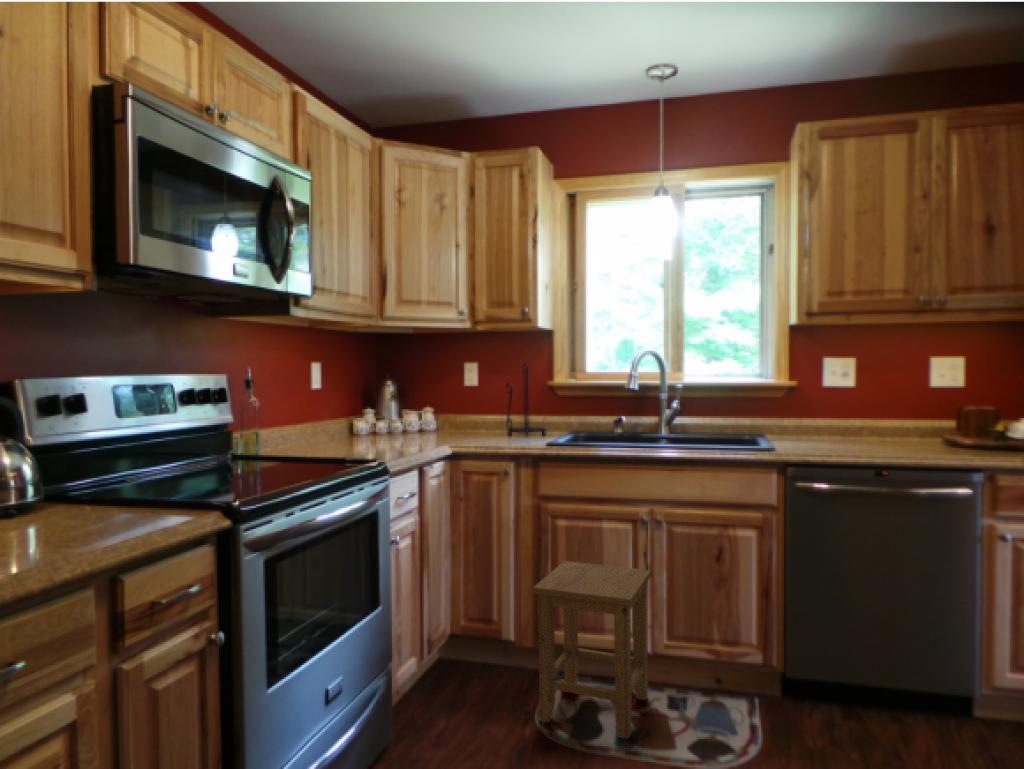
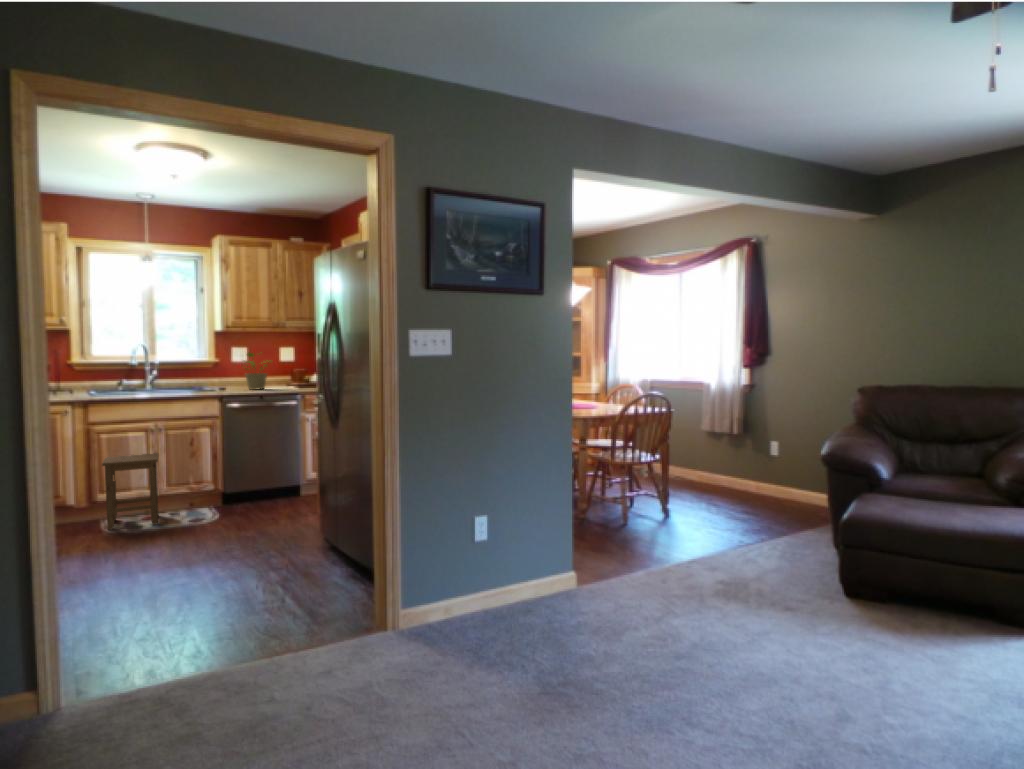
potted plant: none [834,366,913,452] -> present [245,353,267,390]

